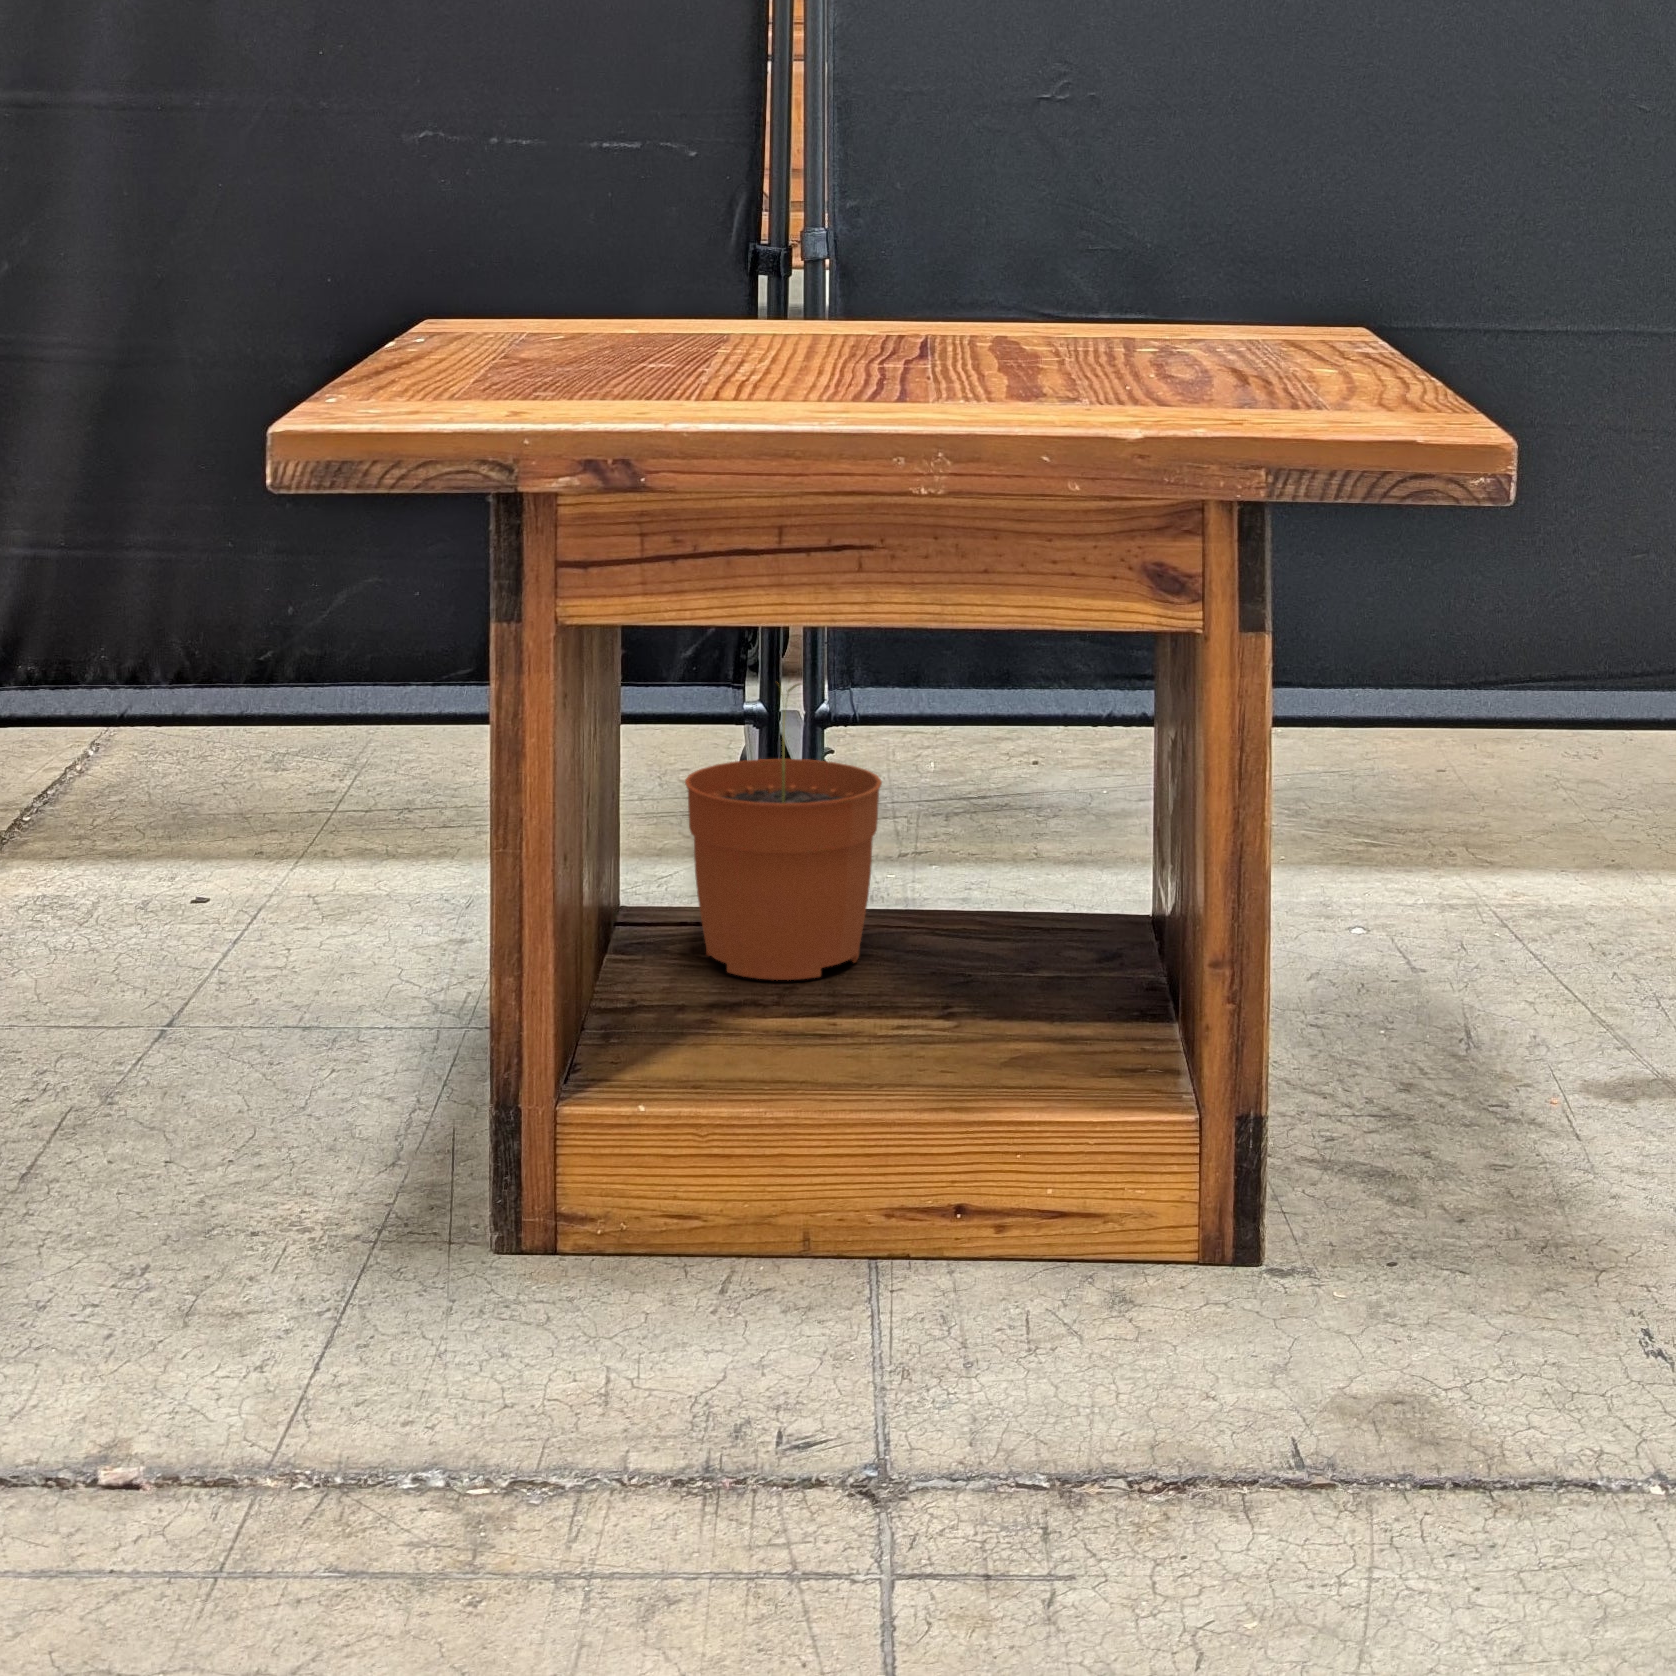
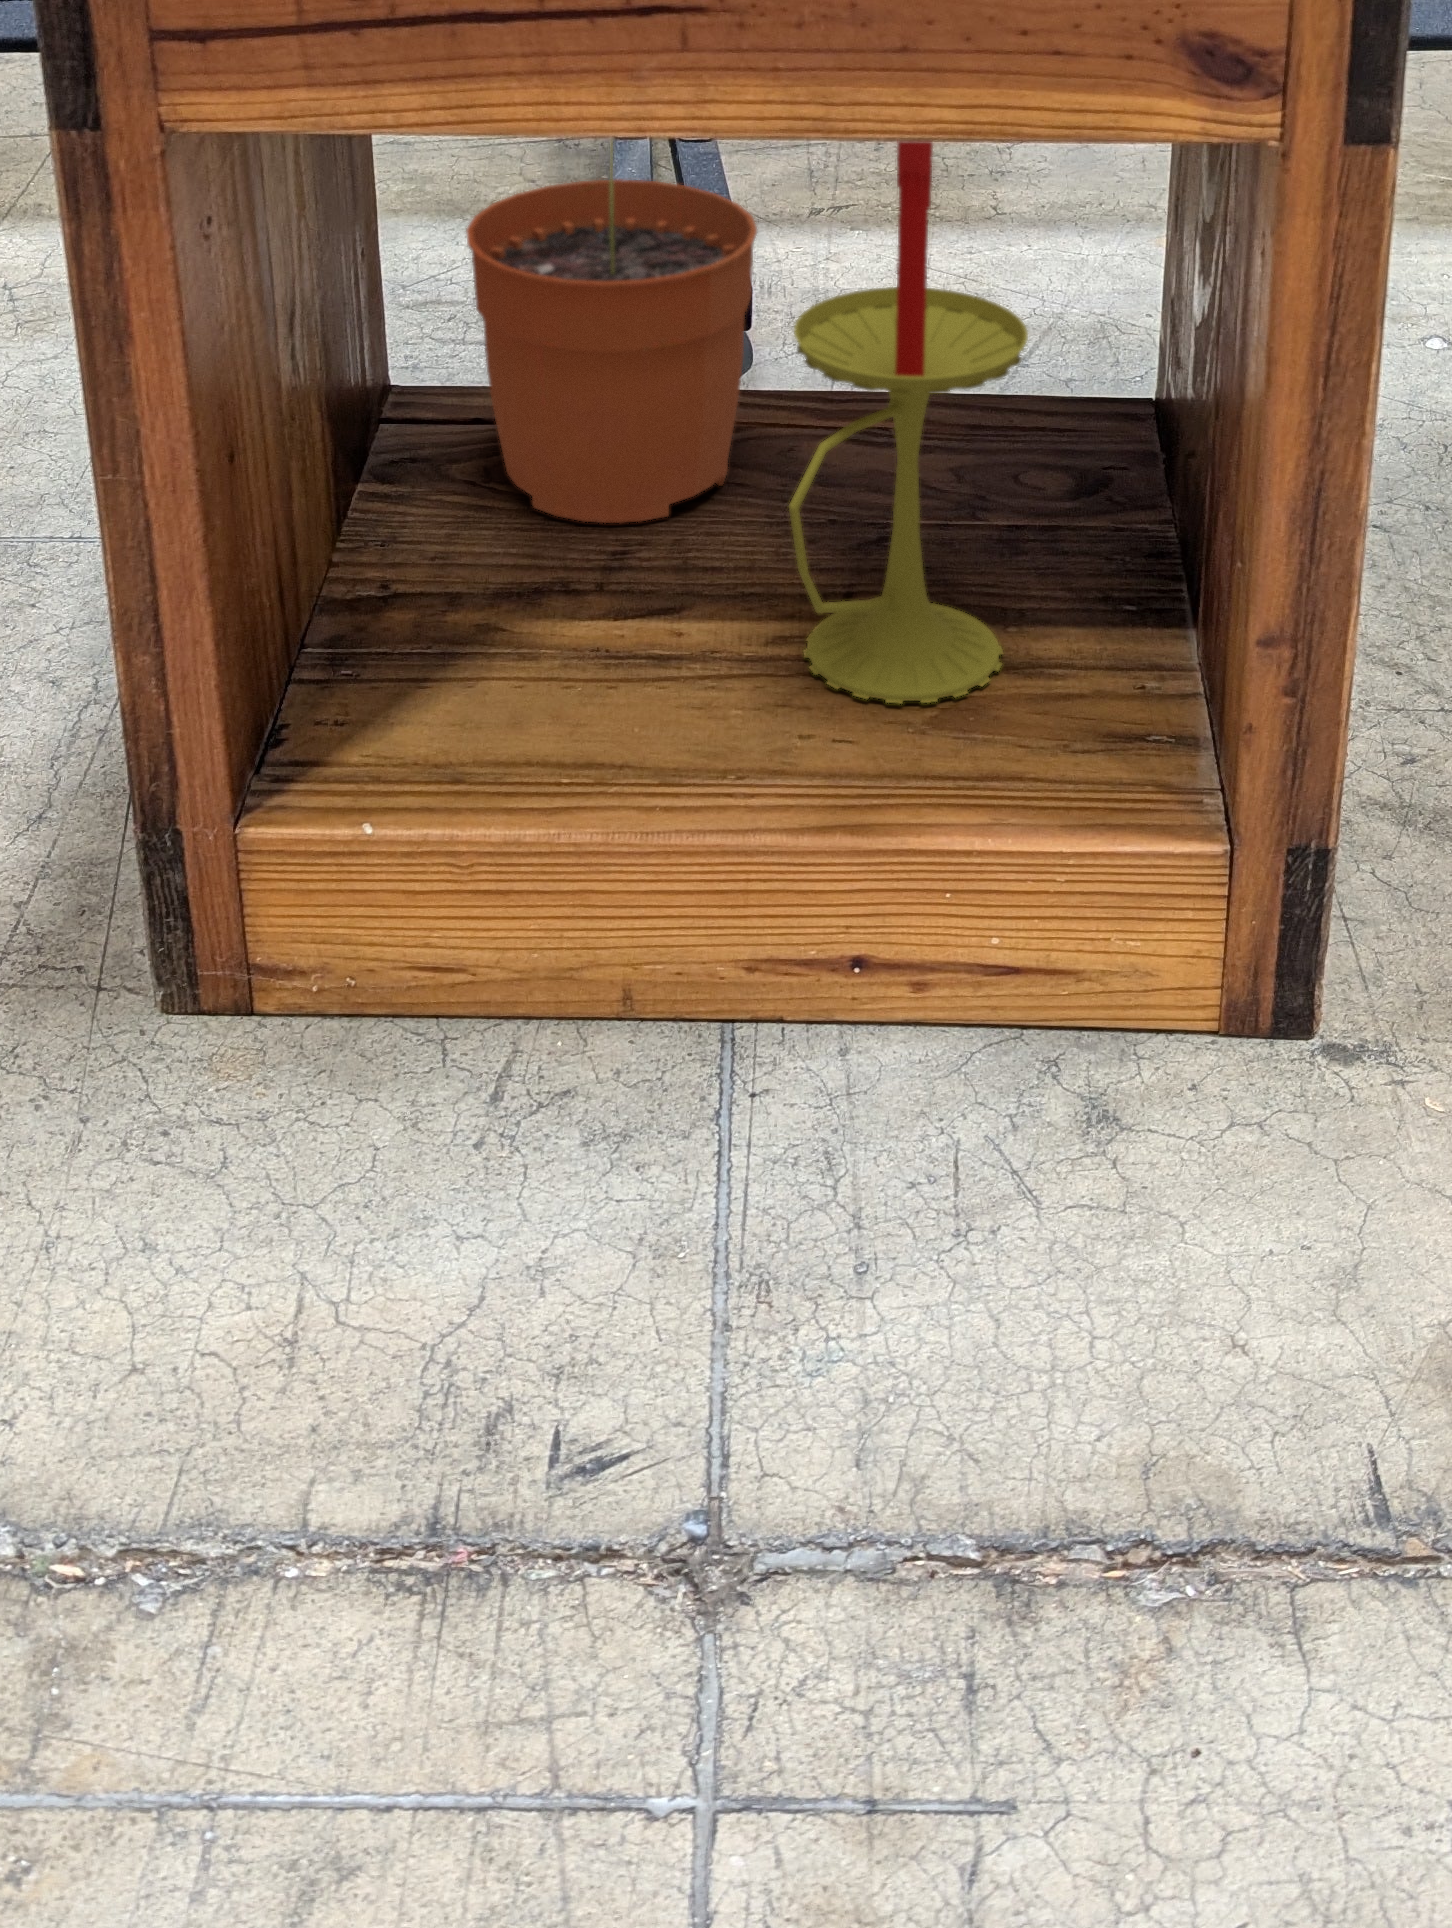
candle: none [912,663,1067,1063] -> present [789,141,1028,703]

